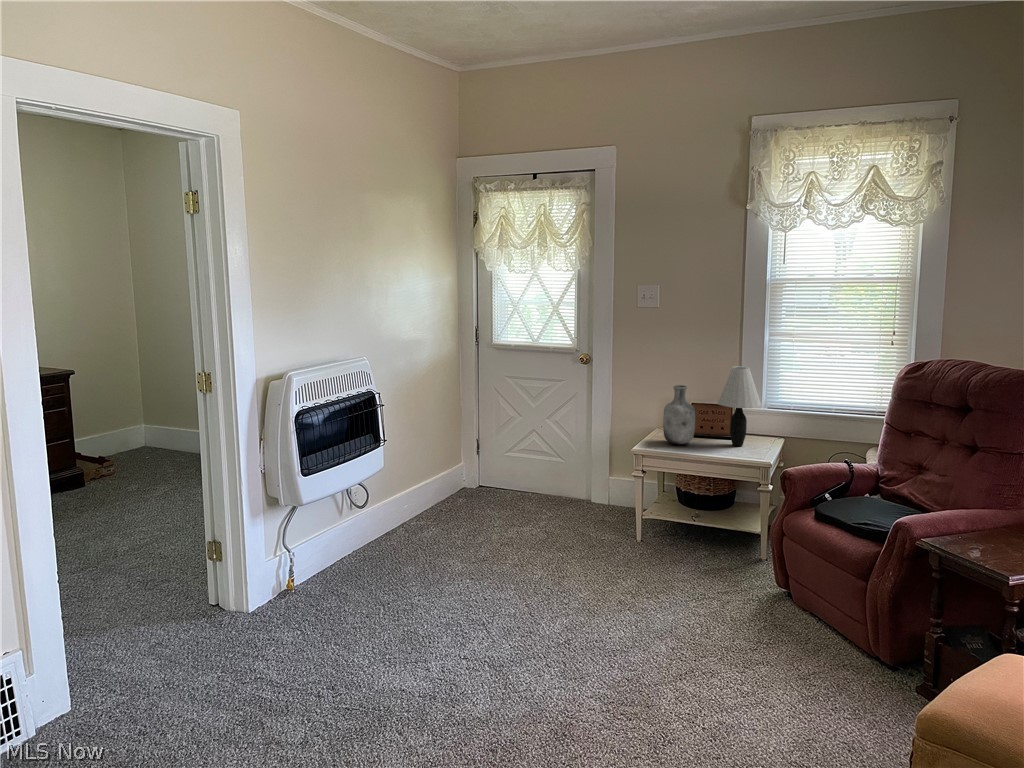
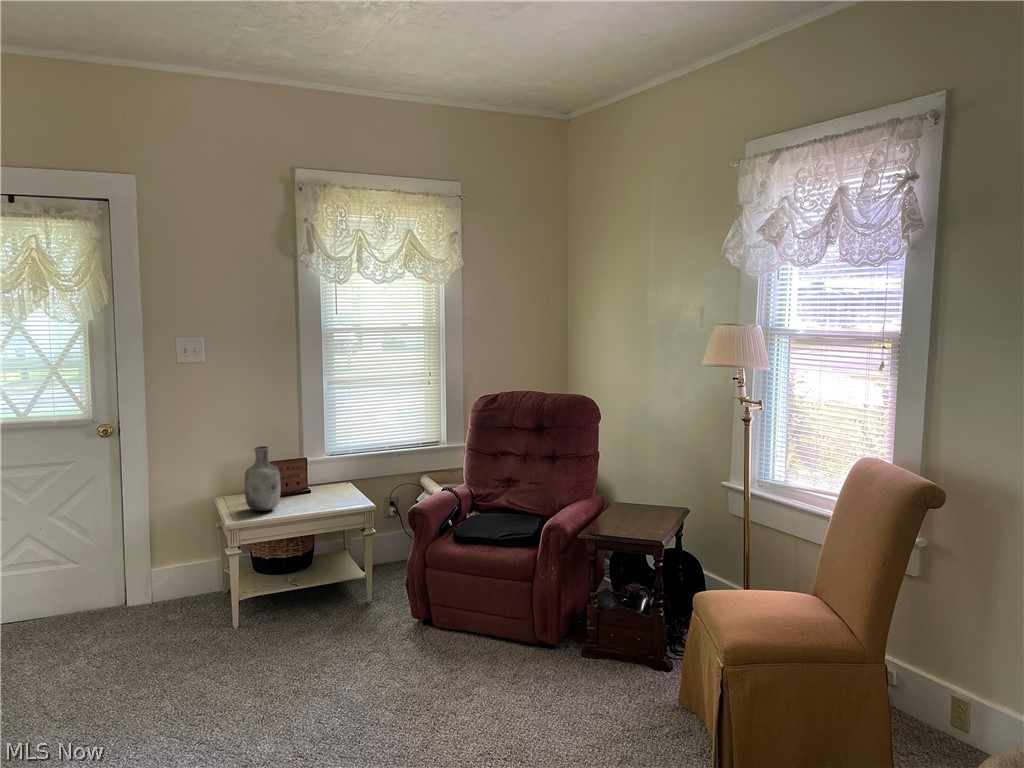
table lamp: present [718,366,761,447] -> none [299,419,343,501]

